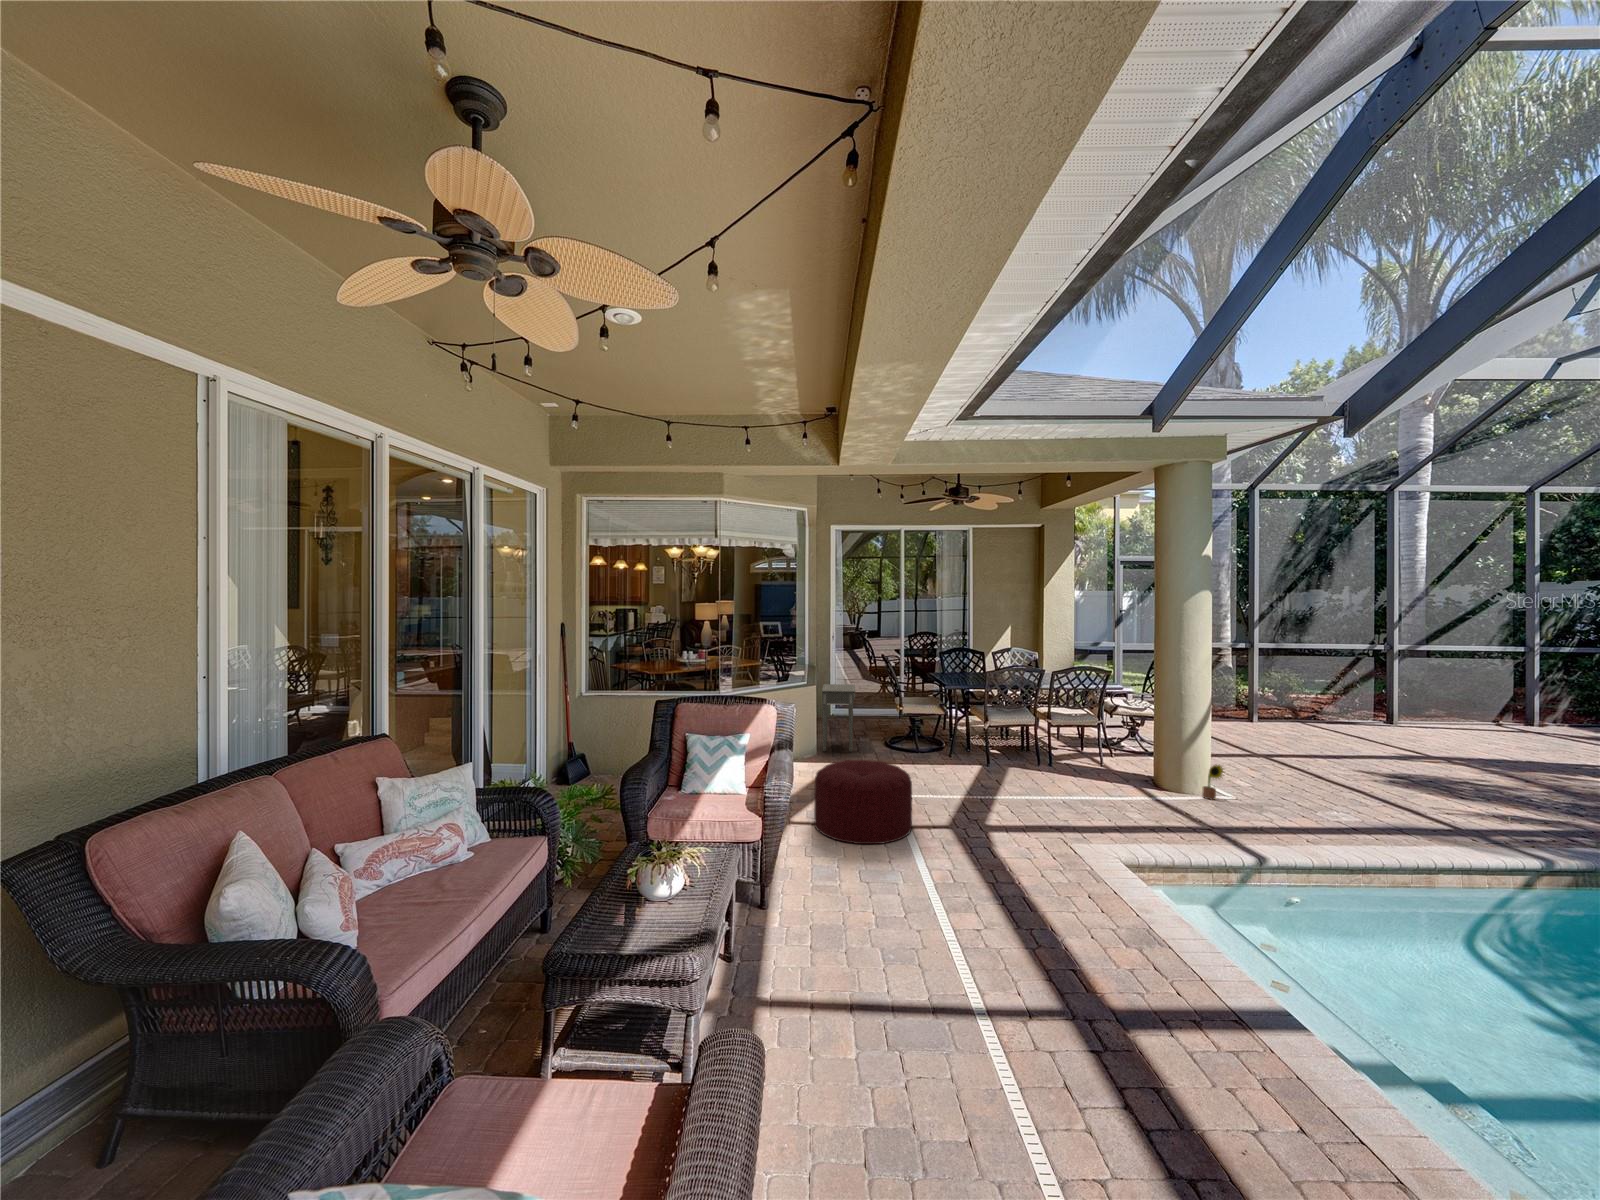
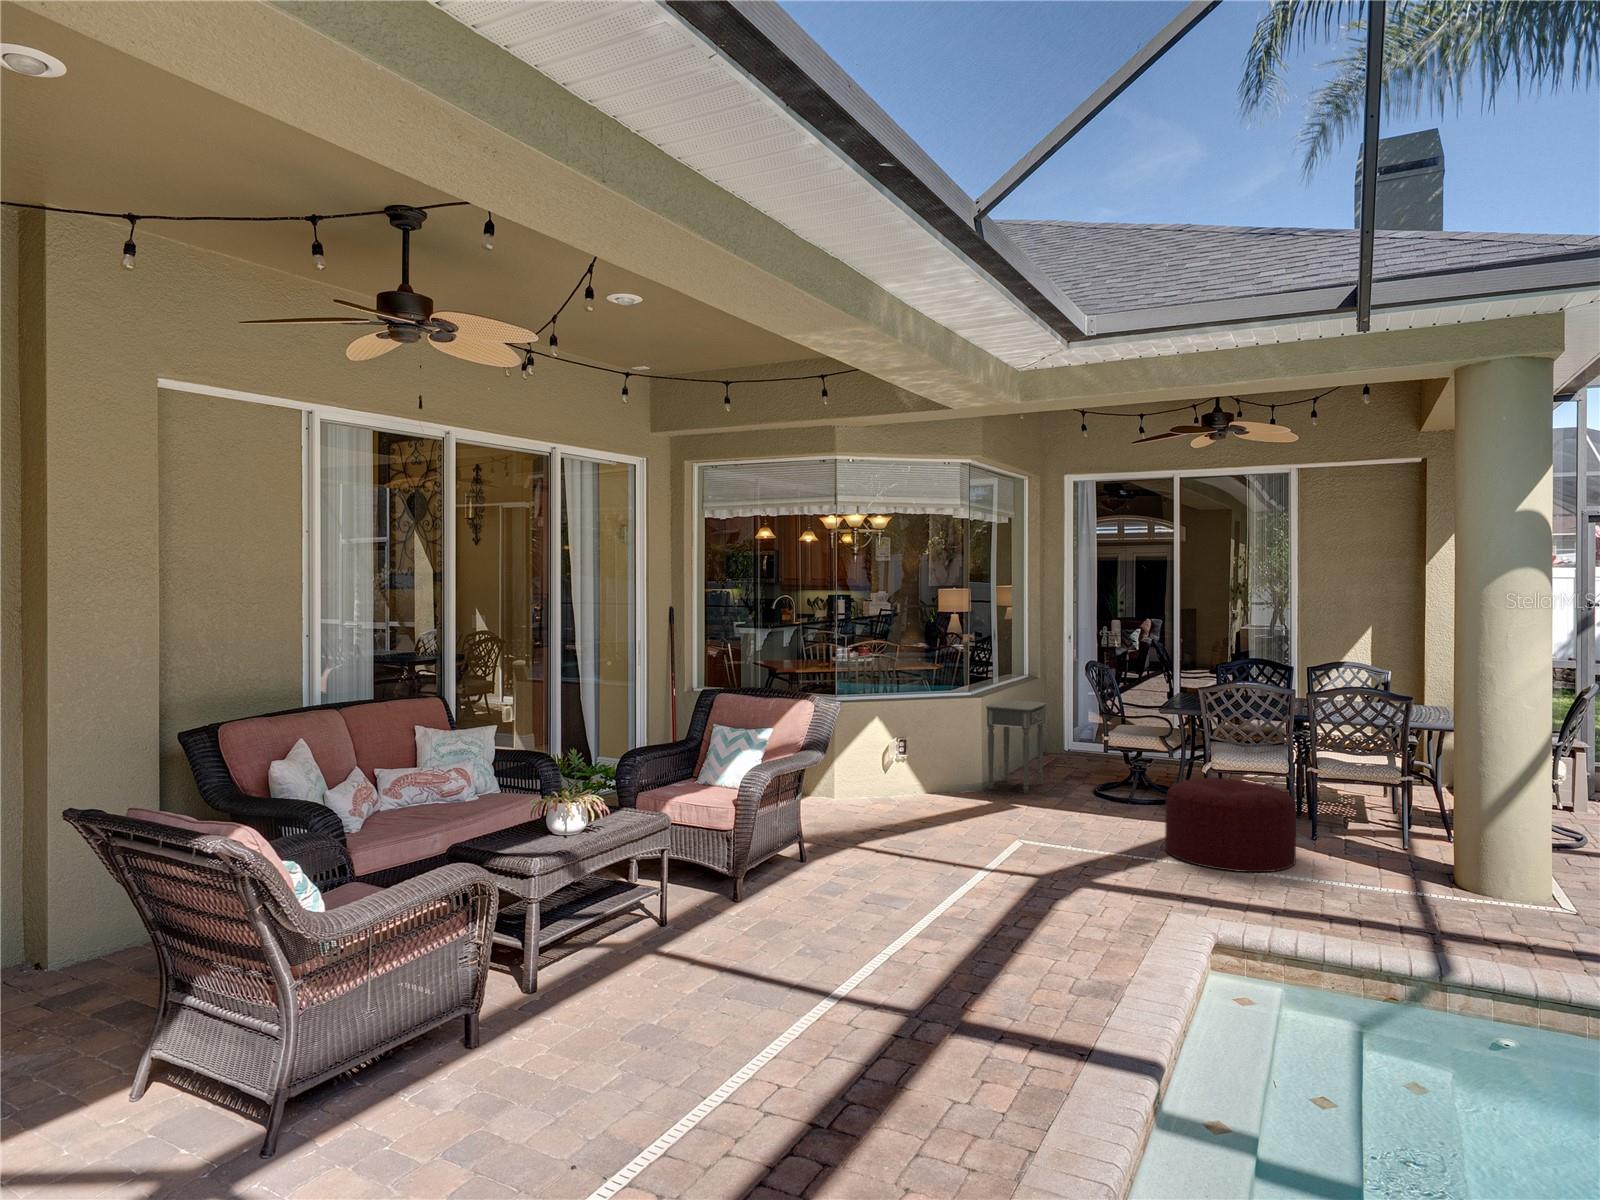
ottoman: present [814,760,912,844] -> present [1165,778,1296,872]
decorative plant: present [1202,765,1224,800] -> none [1496,848,1533,907]

